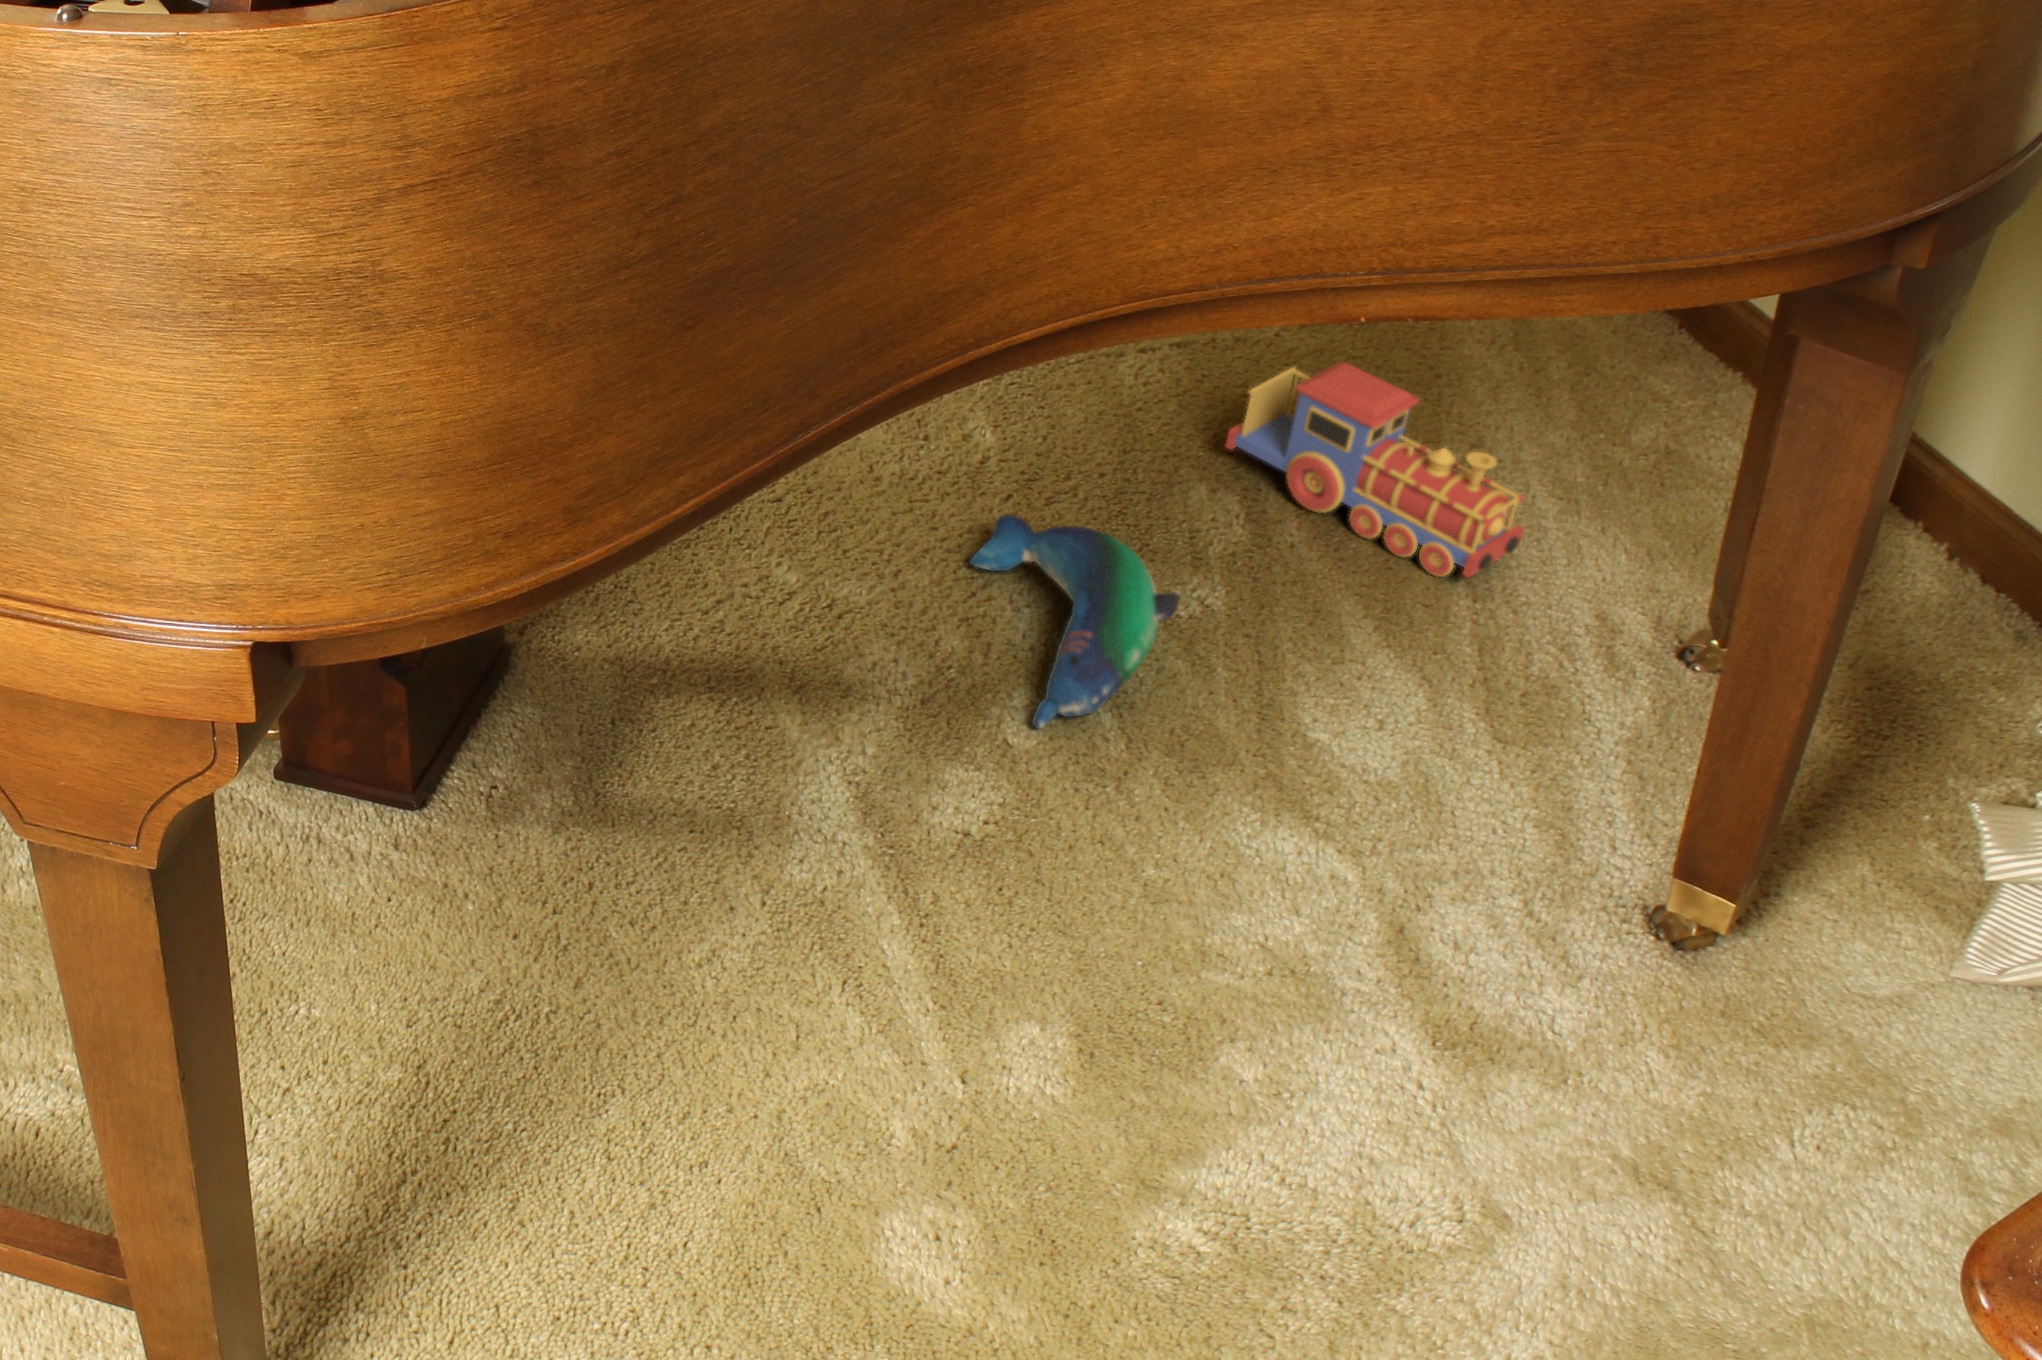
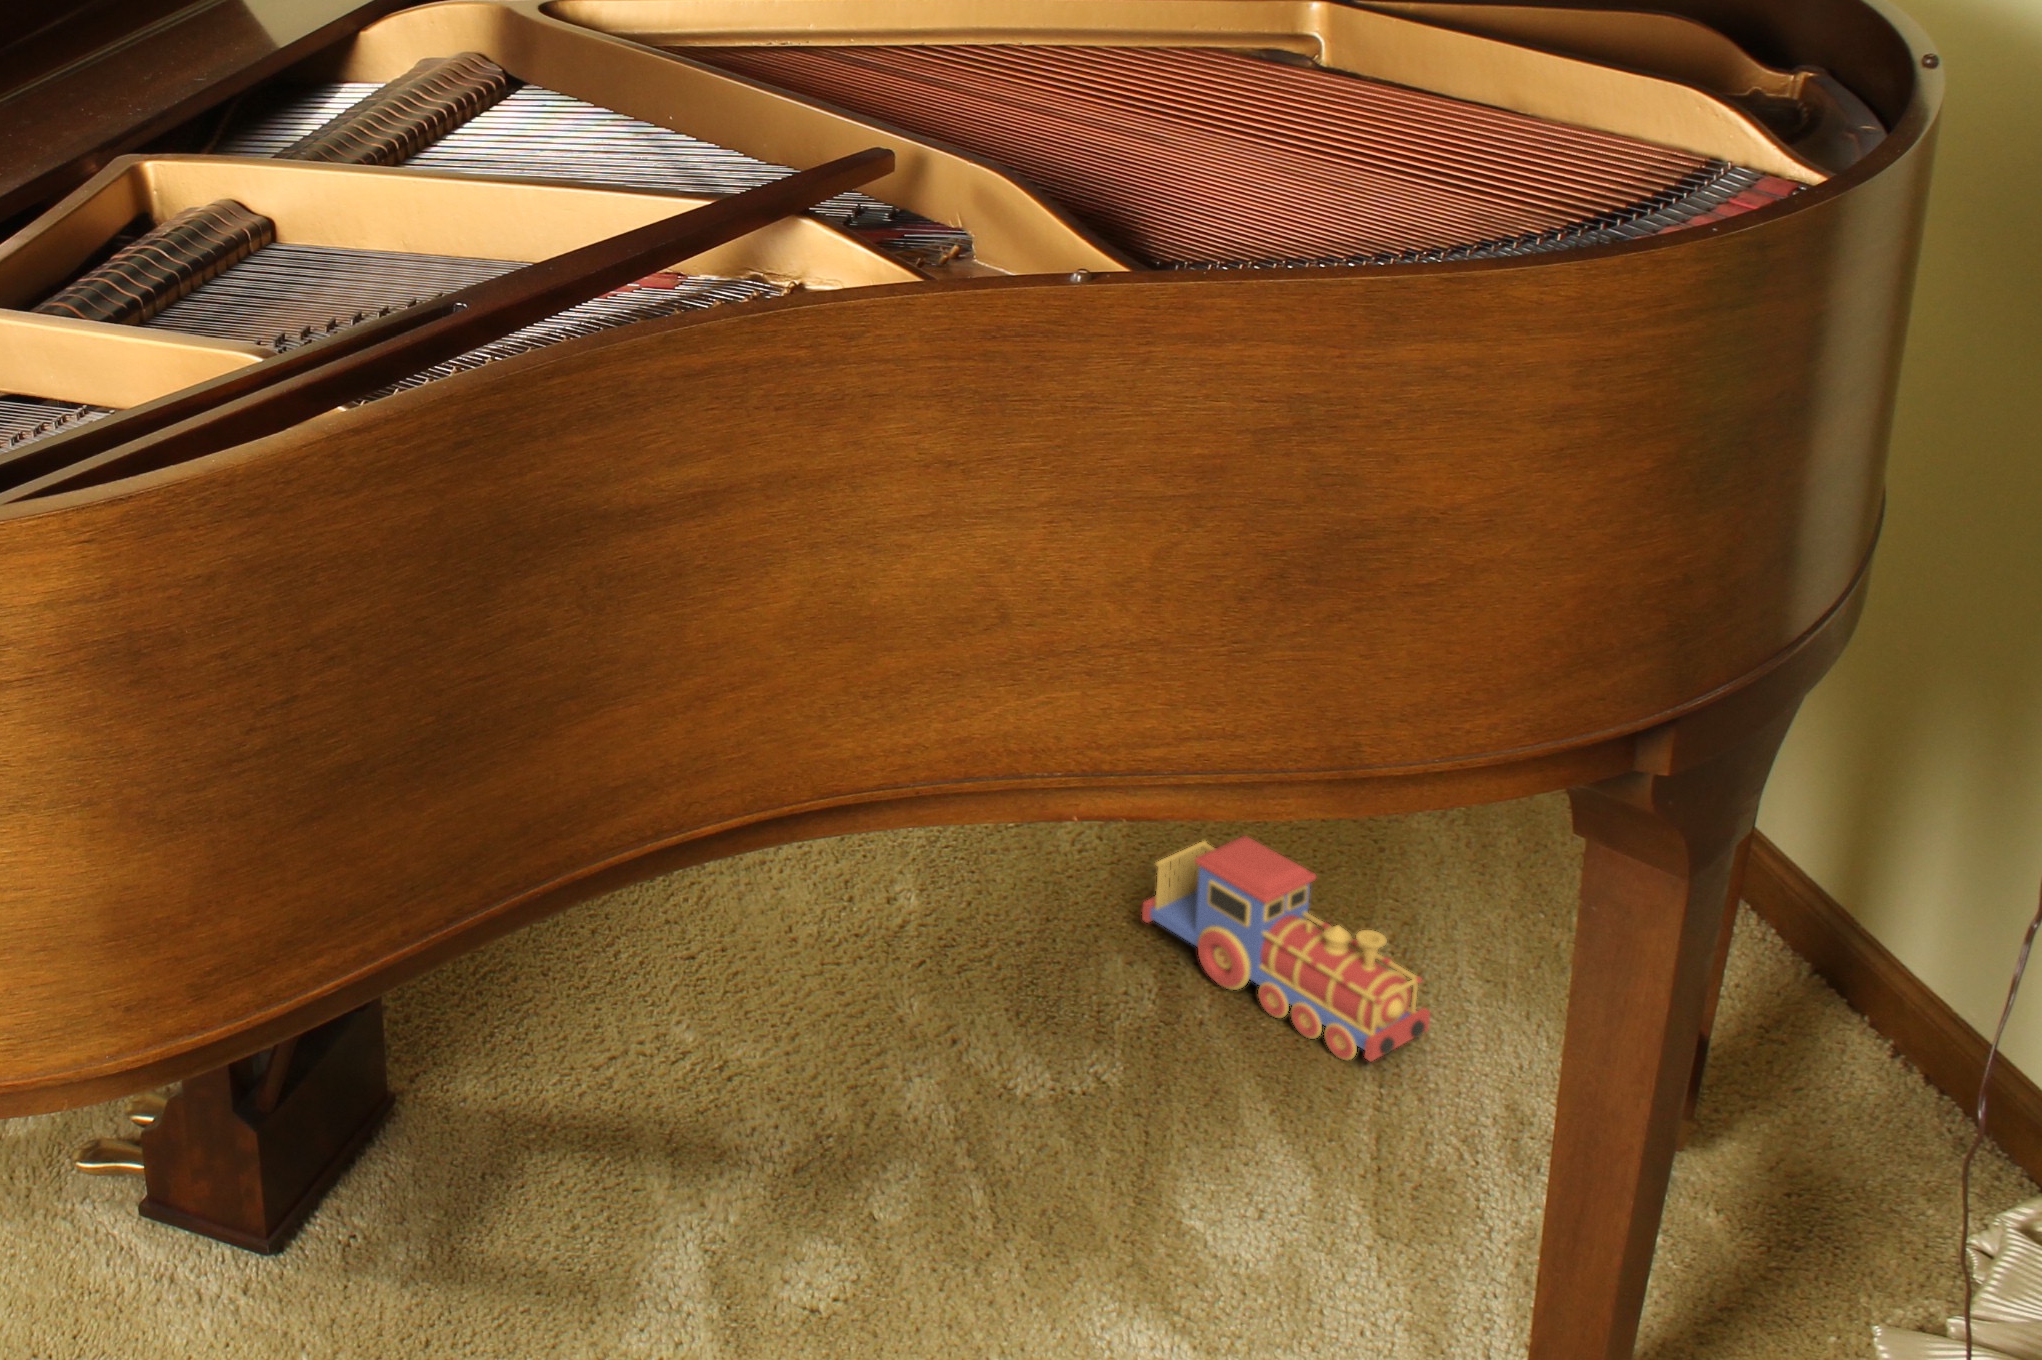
plush toy: present [970,515,1179,729] -> none [866,980,1052,1201]

